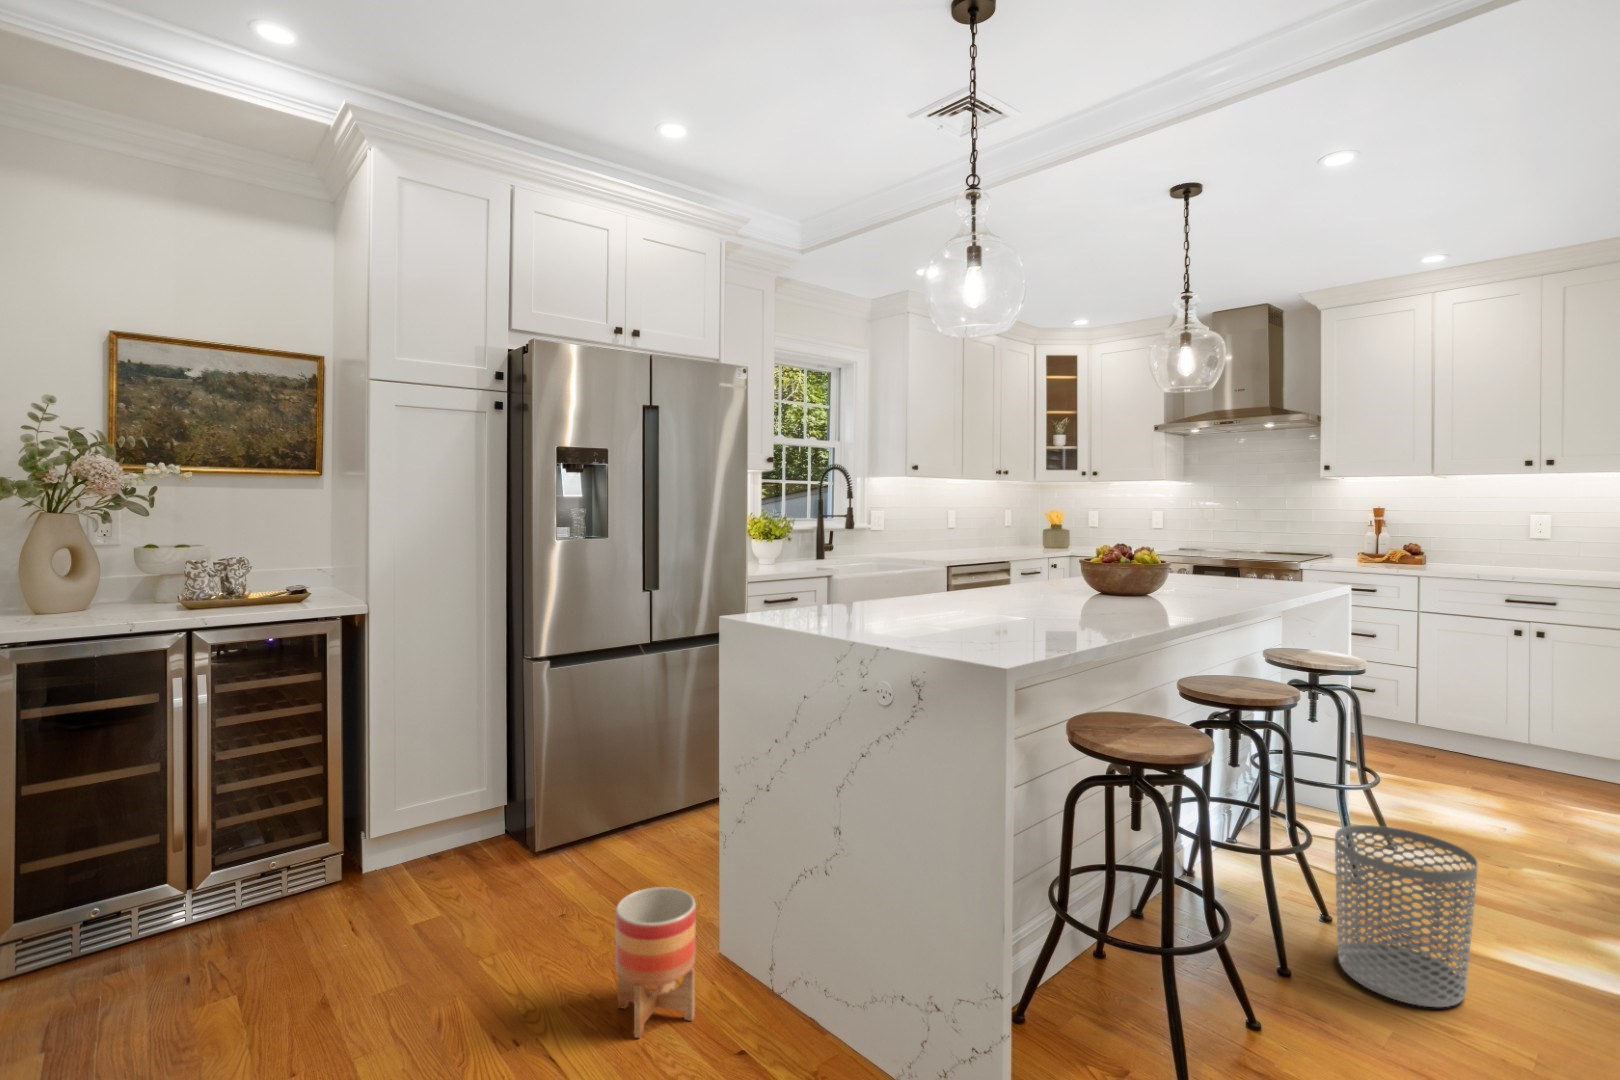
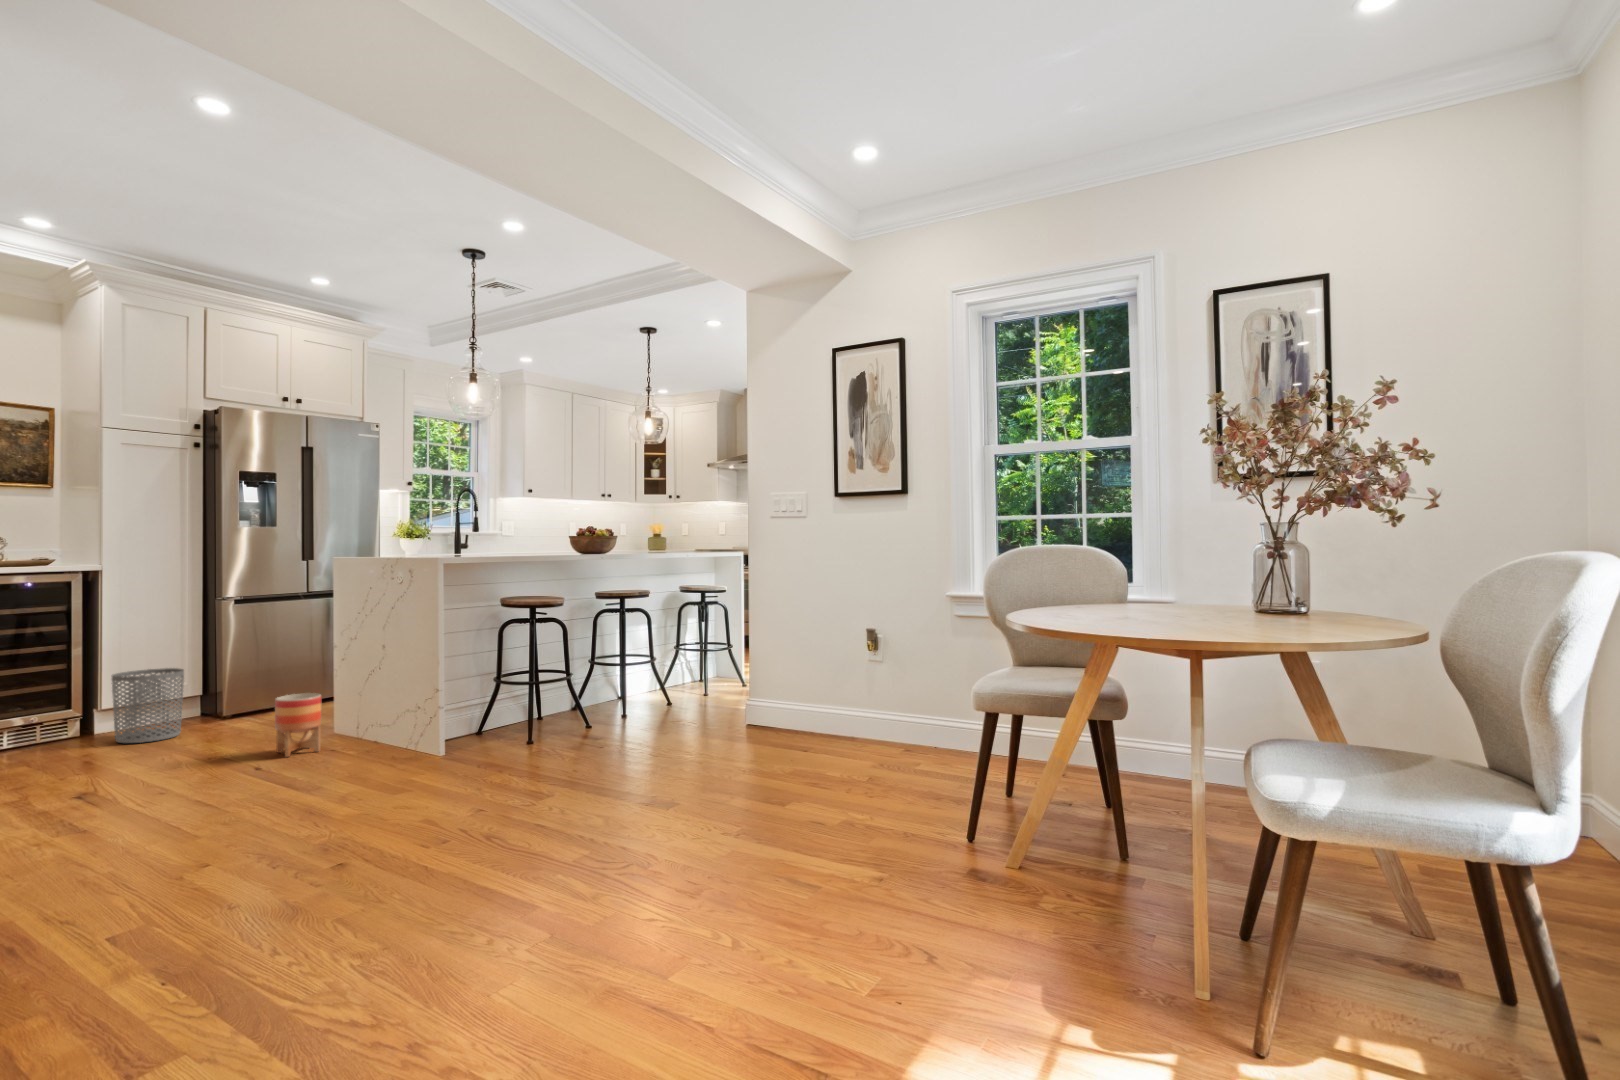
waste bin: present [1335,825,1478,1007] -> present [112,668,184,743]

